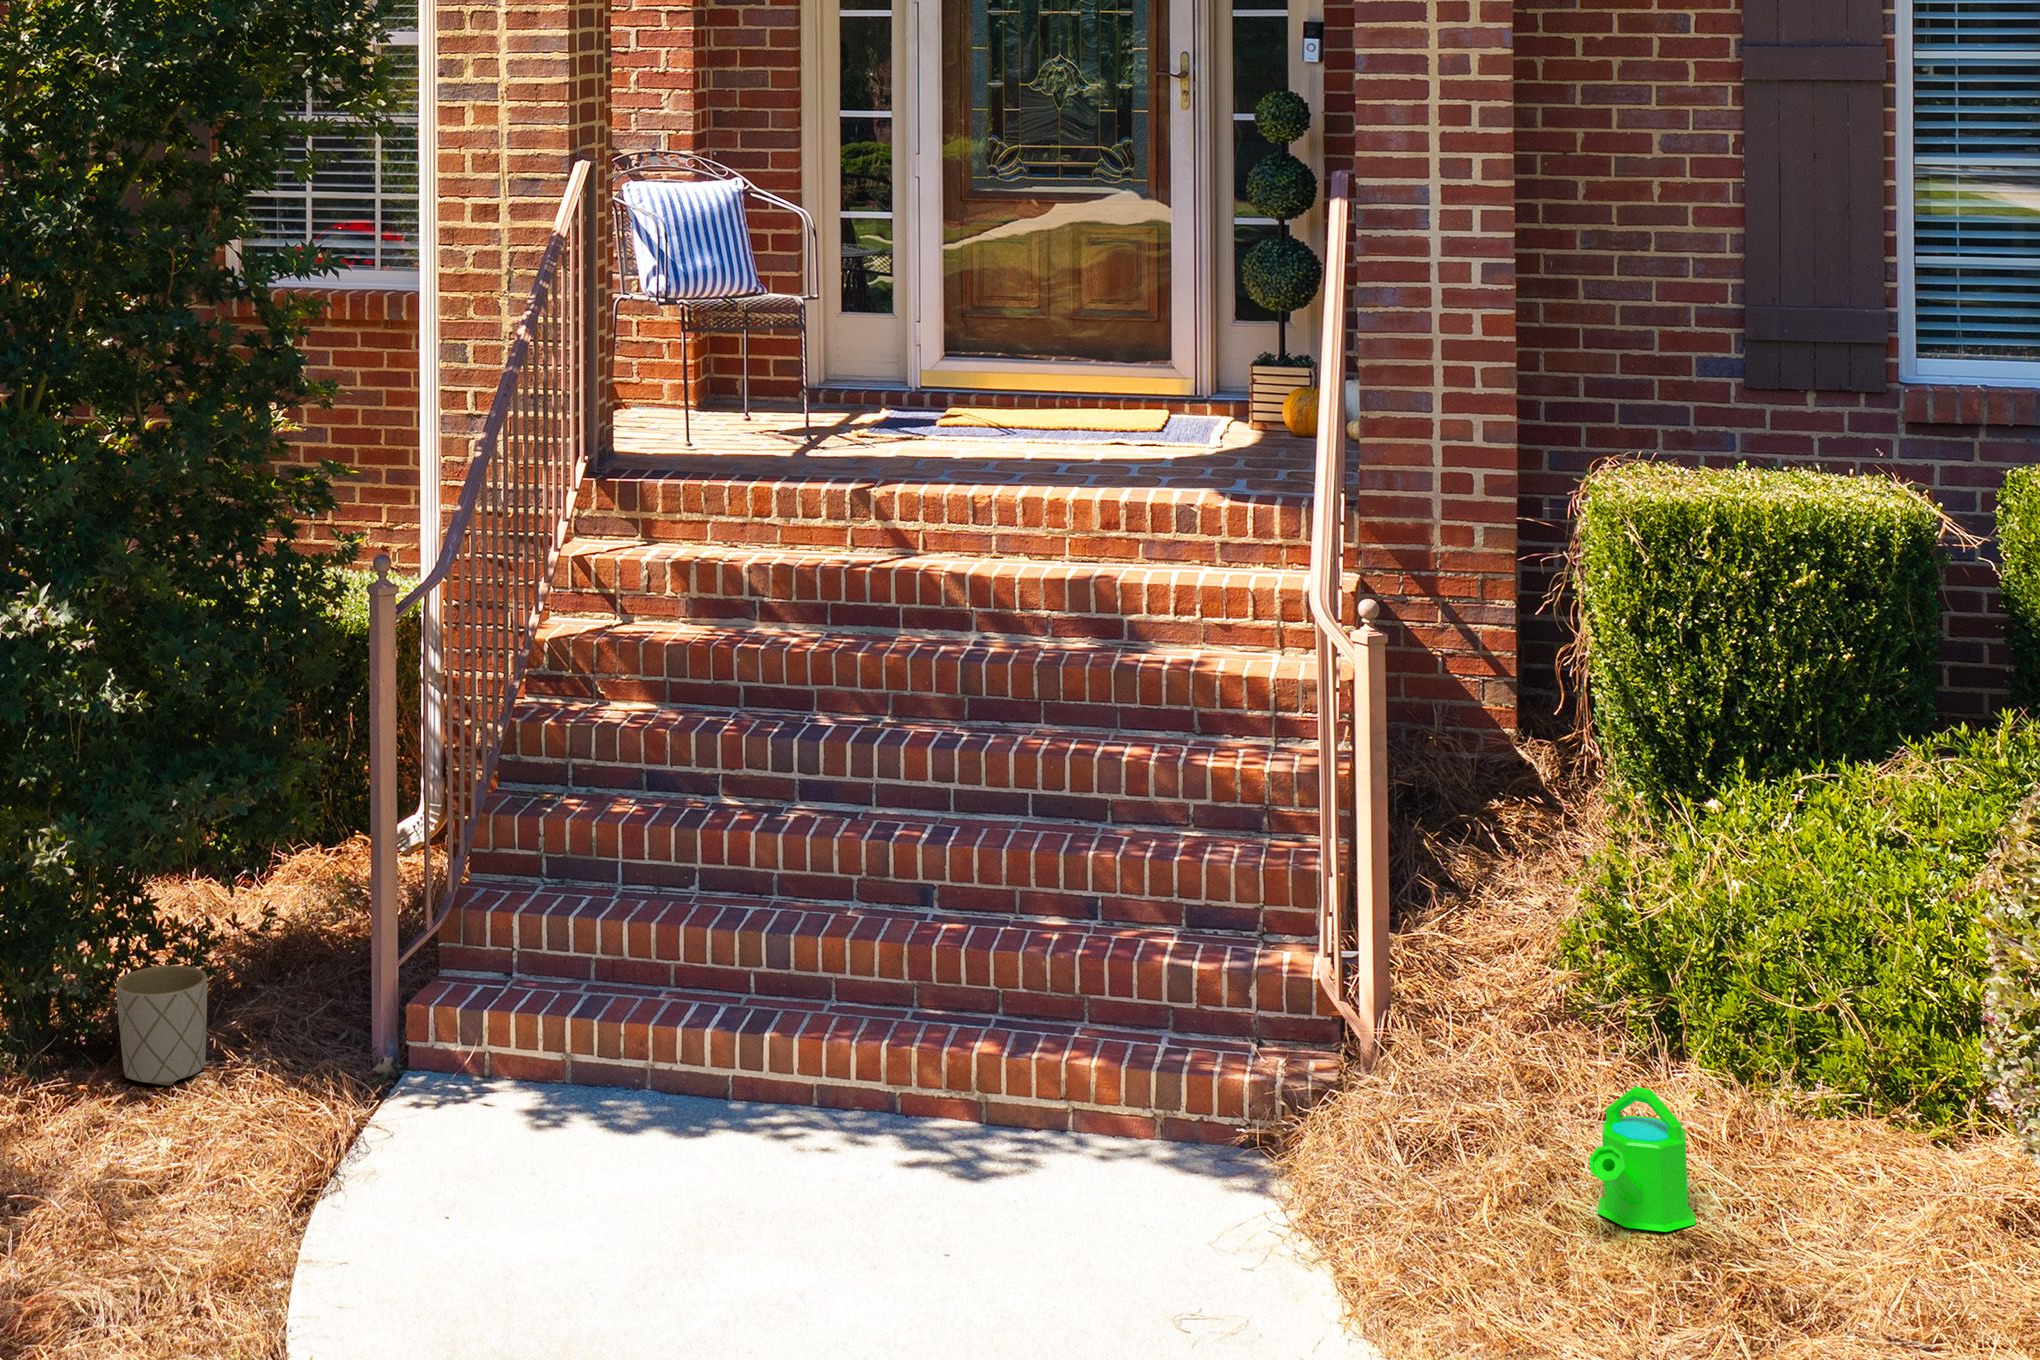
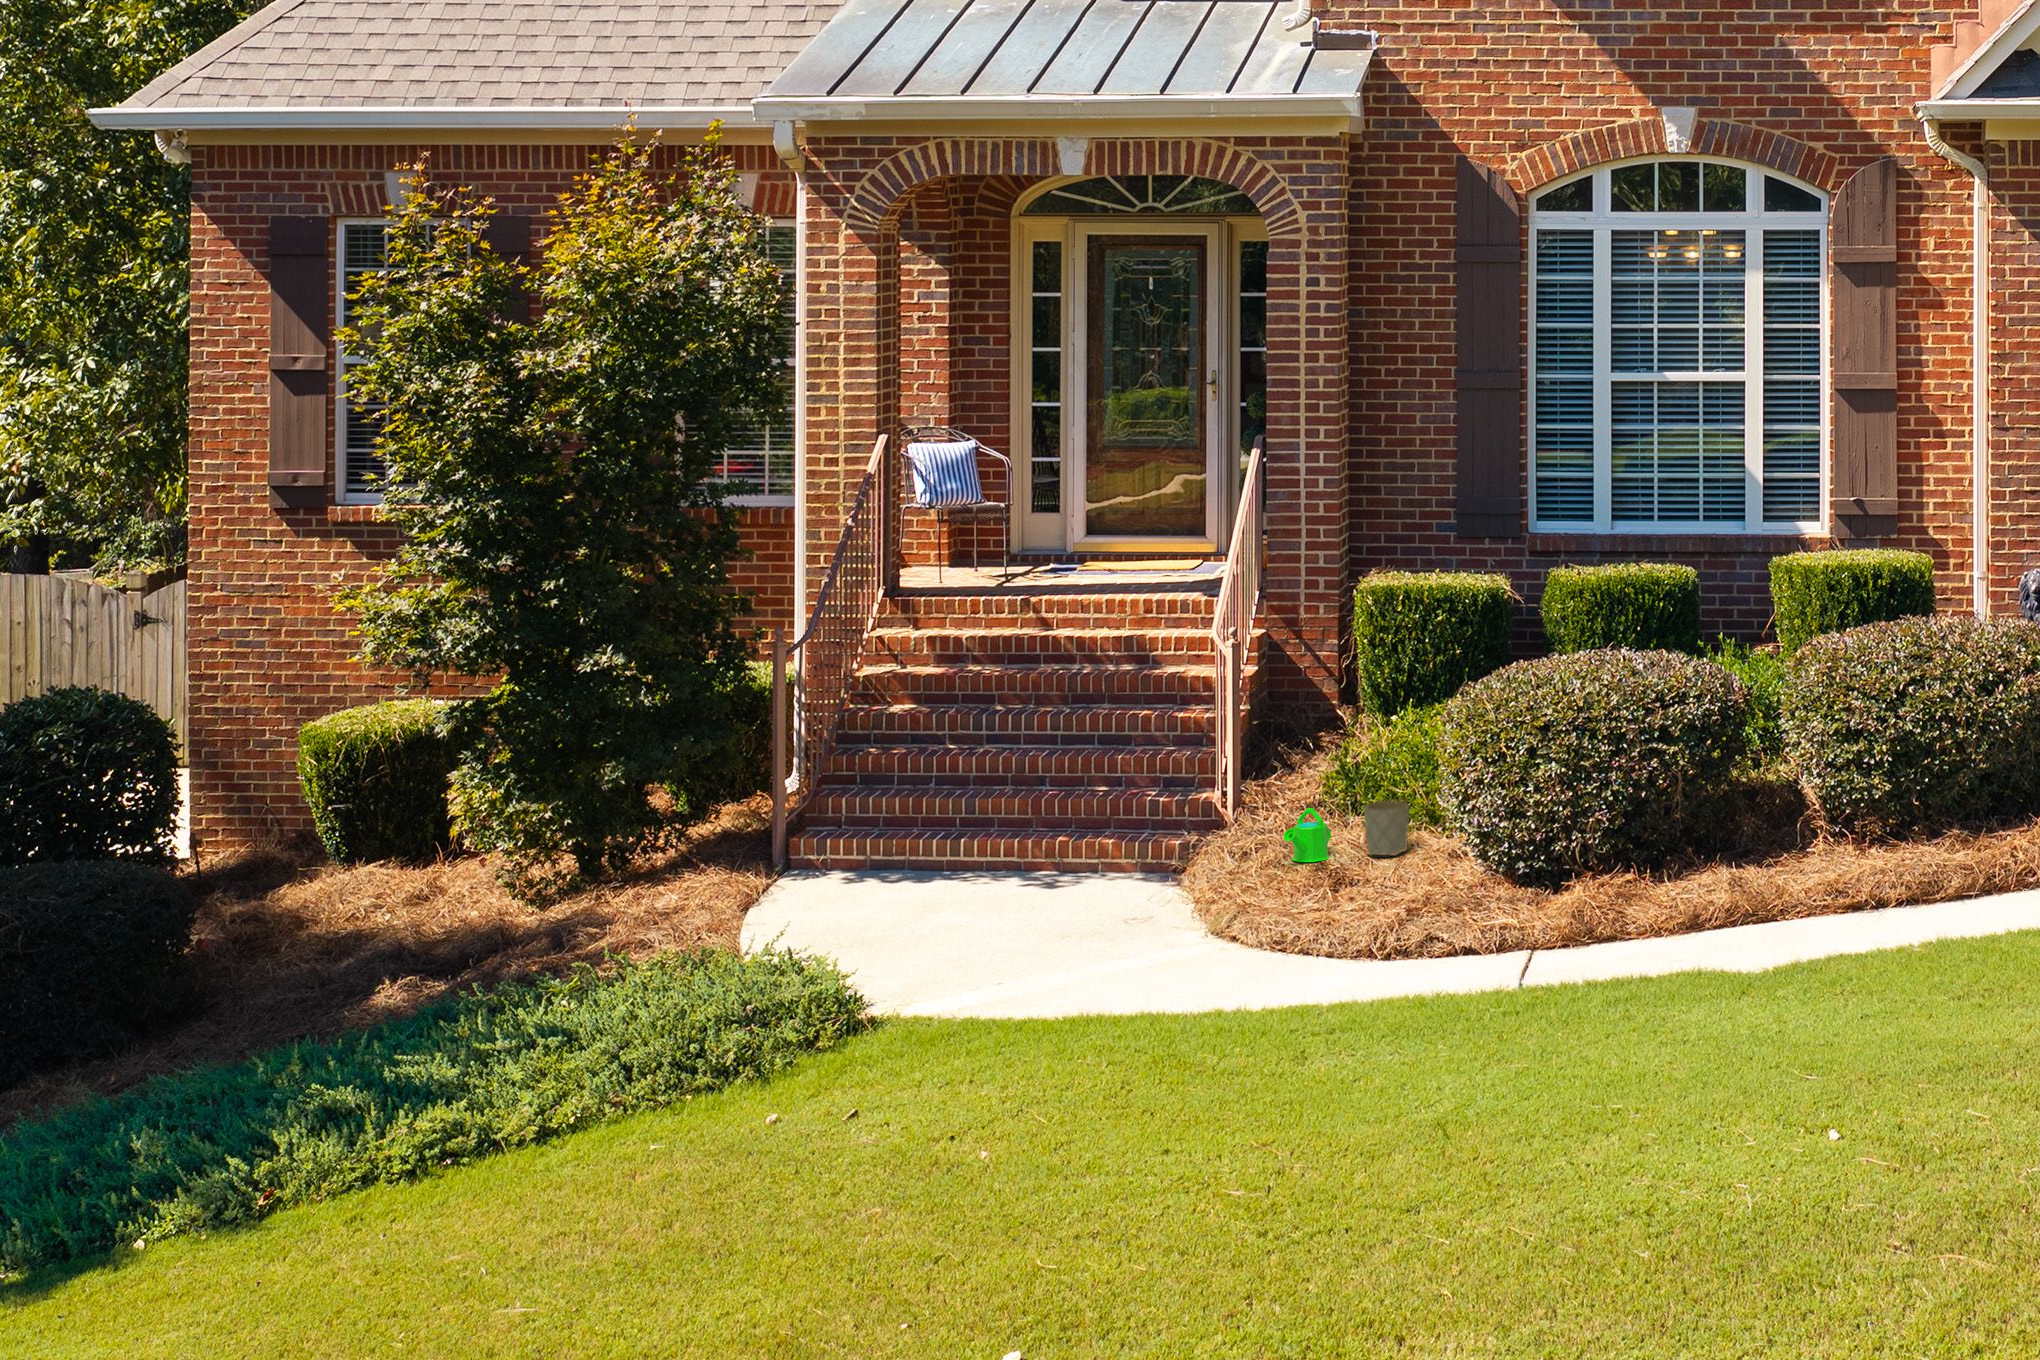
planter: present [116,965,207,1086] -> present [1364,801,1409,856]

